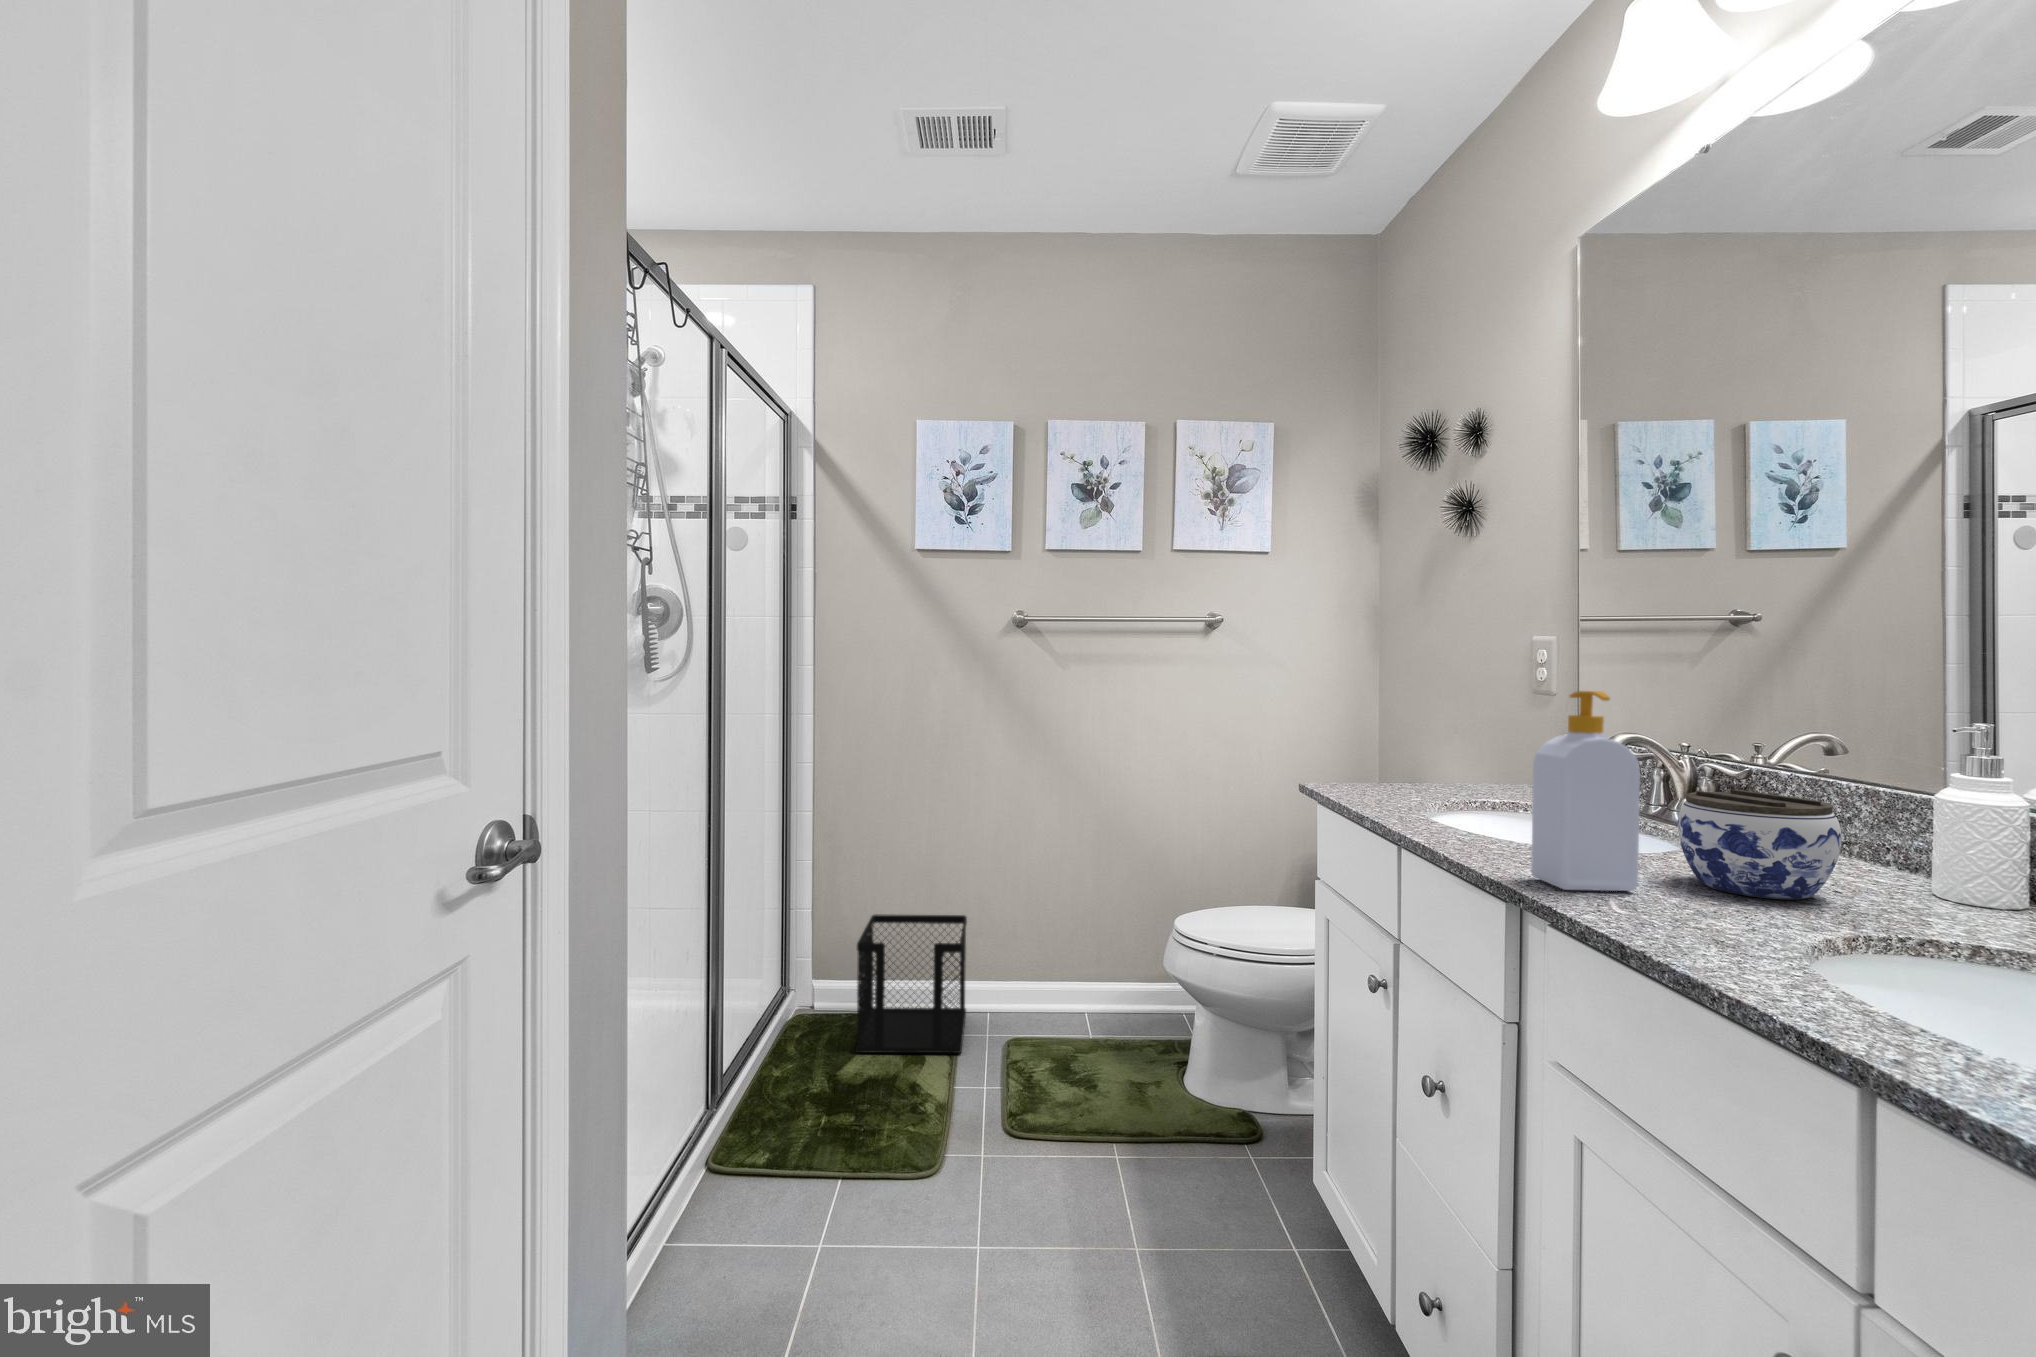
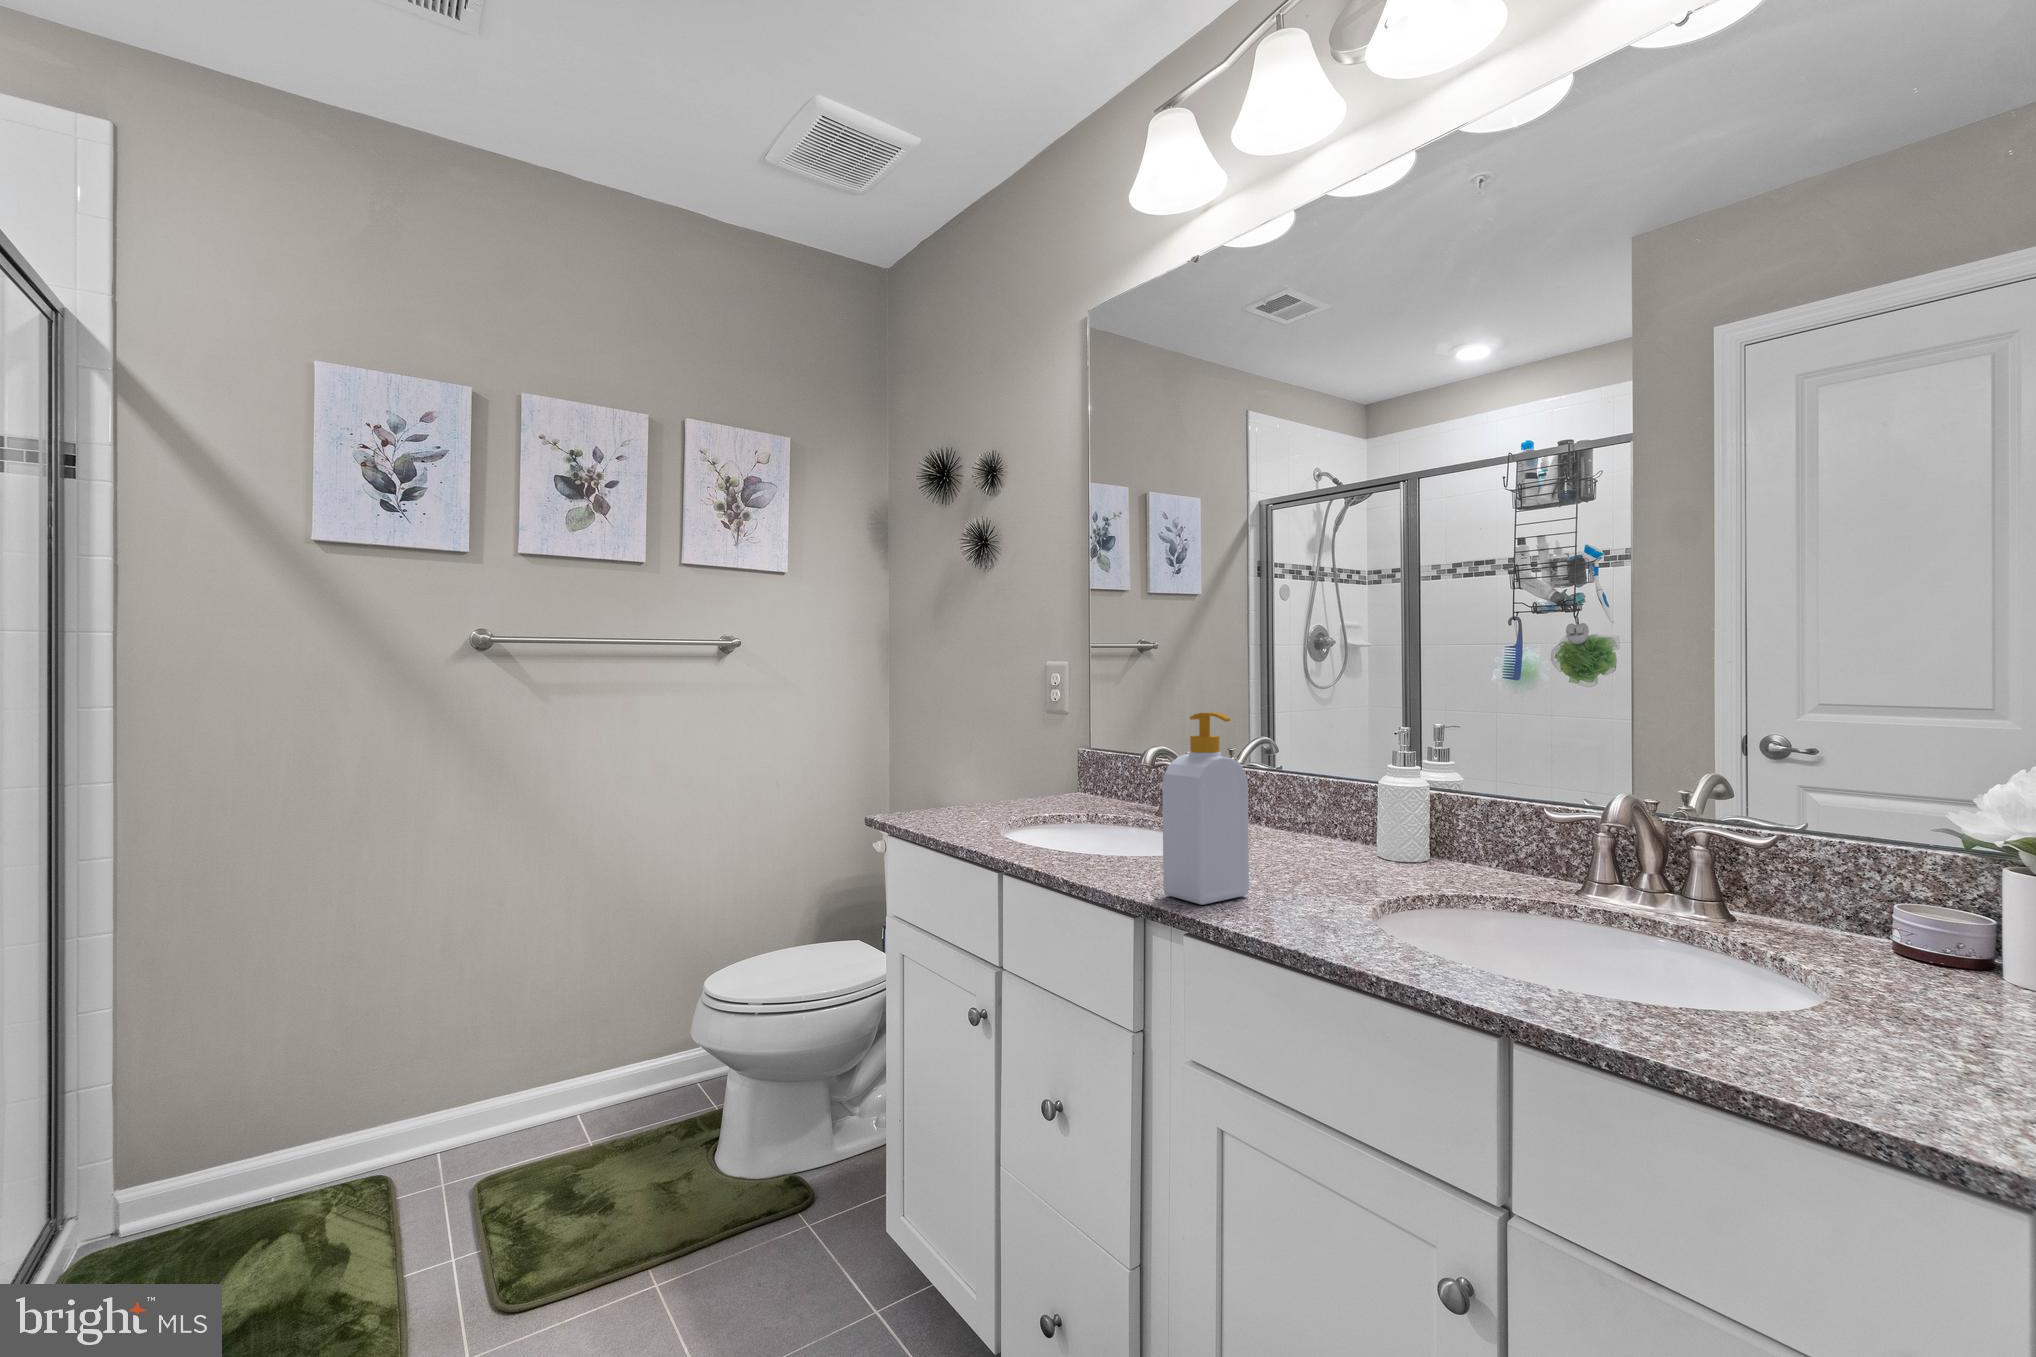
jar: present [1678,790,1842,899] -> none [1252,792,1365,884]
wastebasket: present [856,914,967,1053] -> none [212,1028,407,1279]

